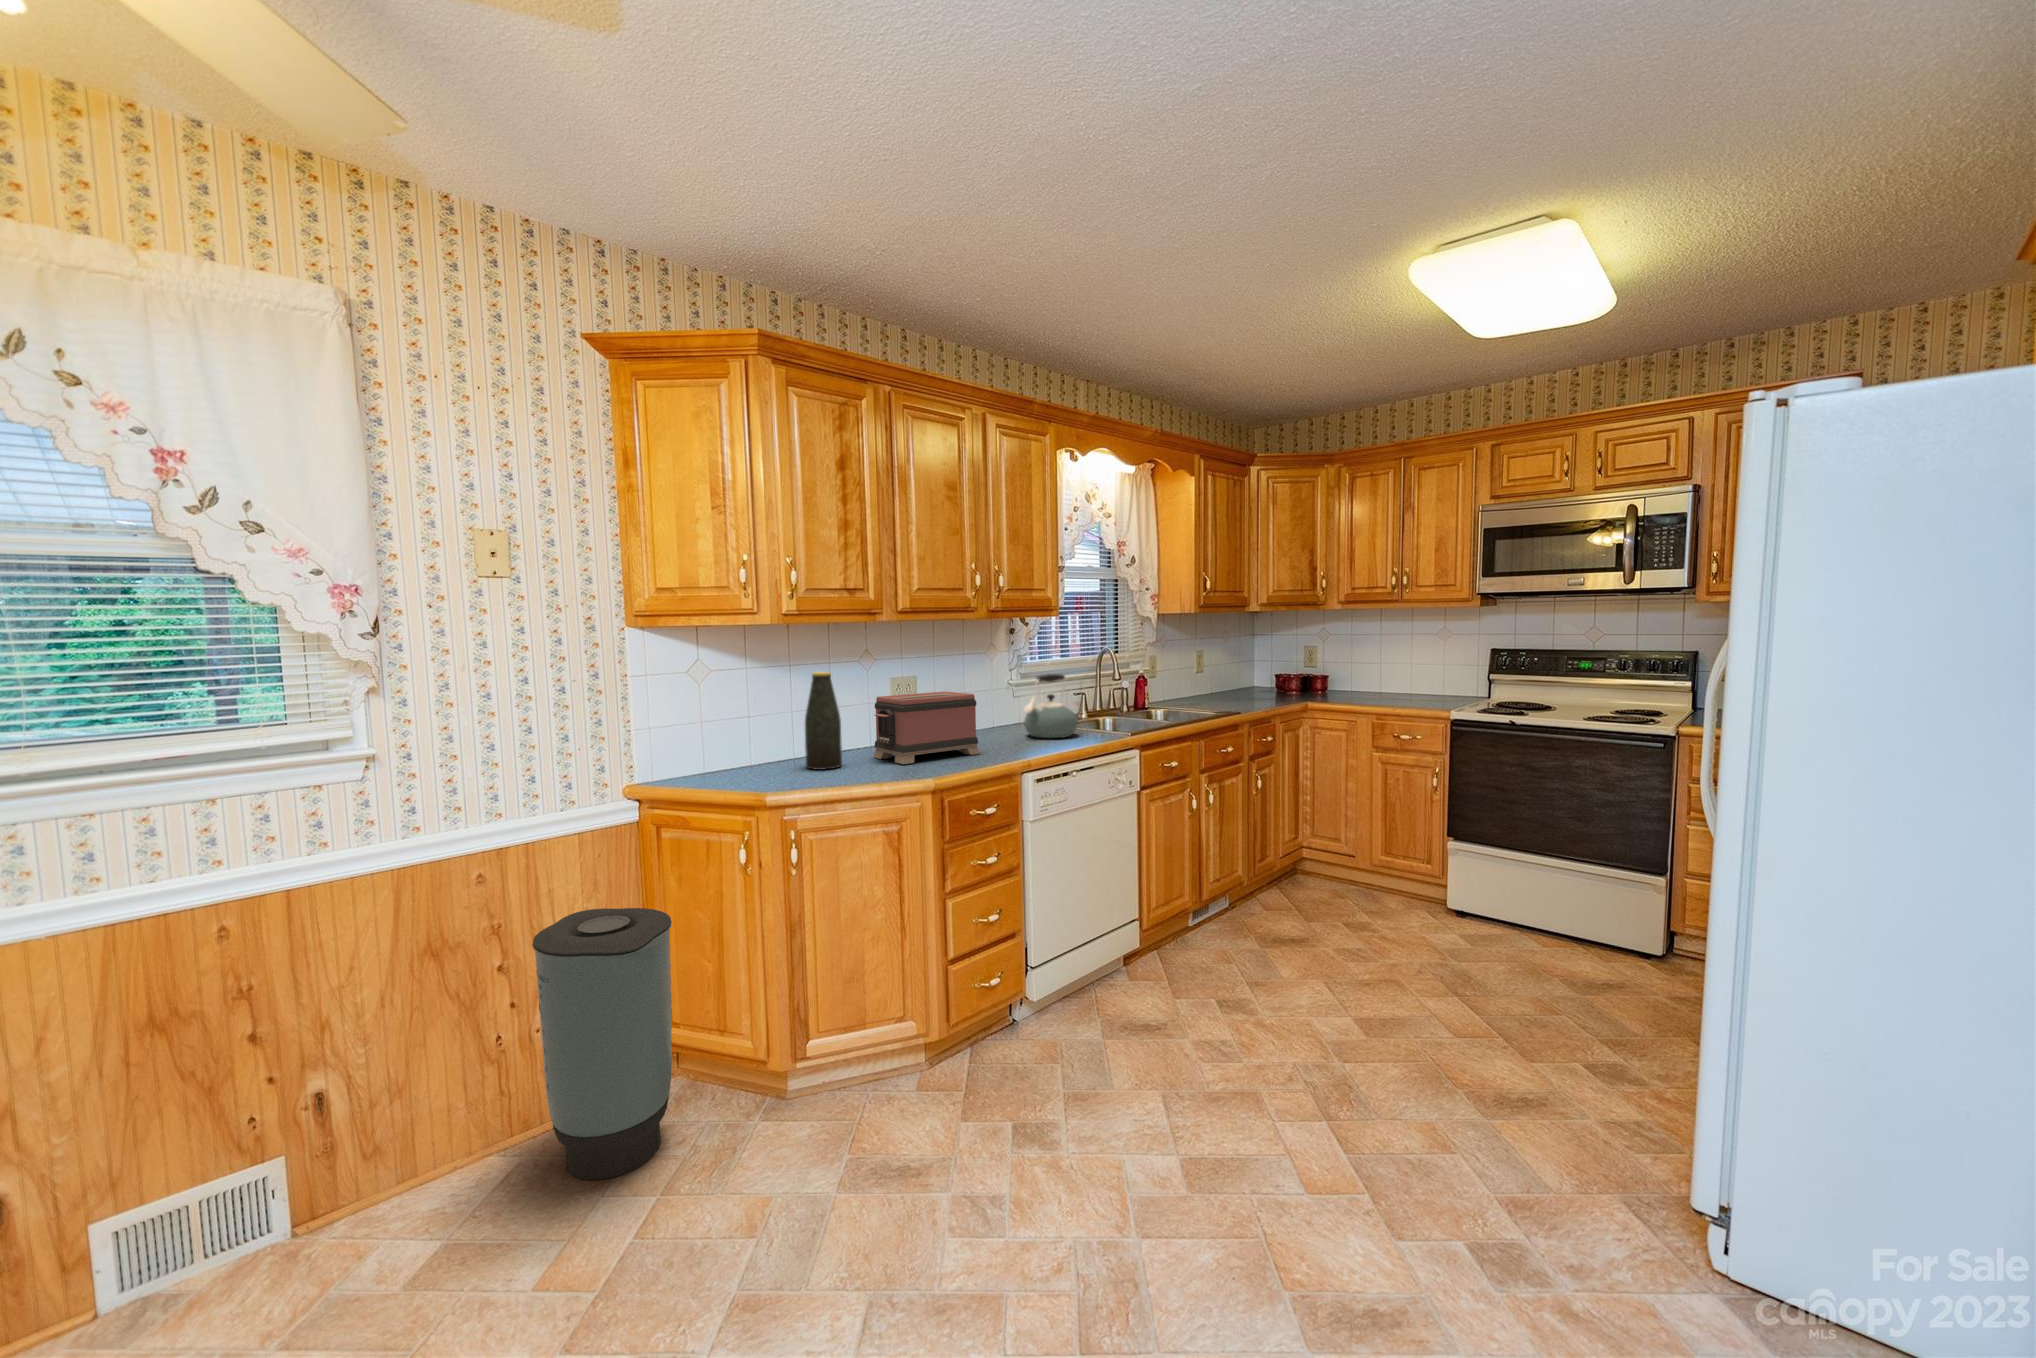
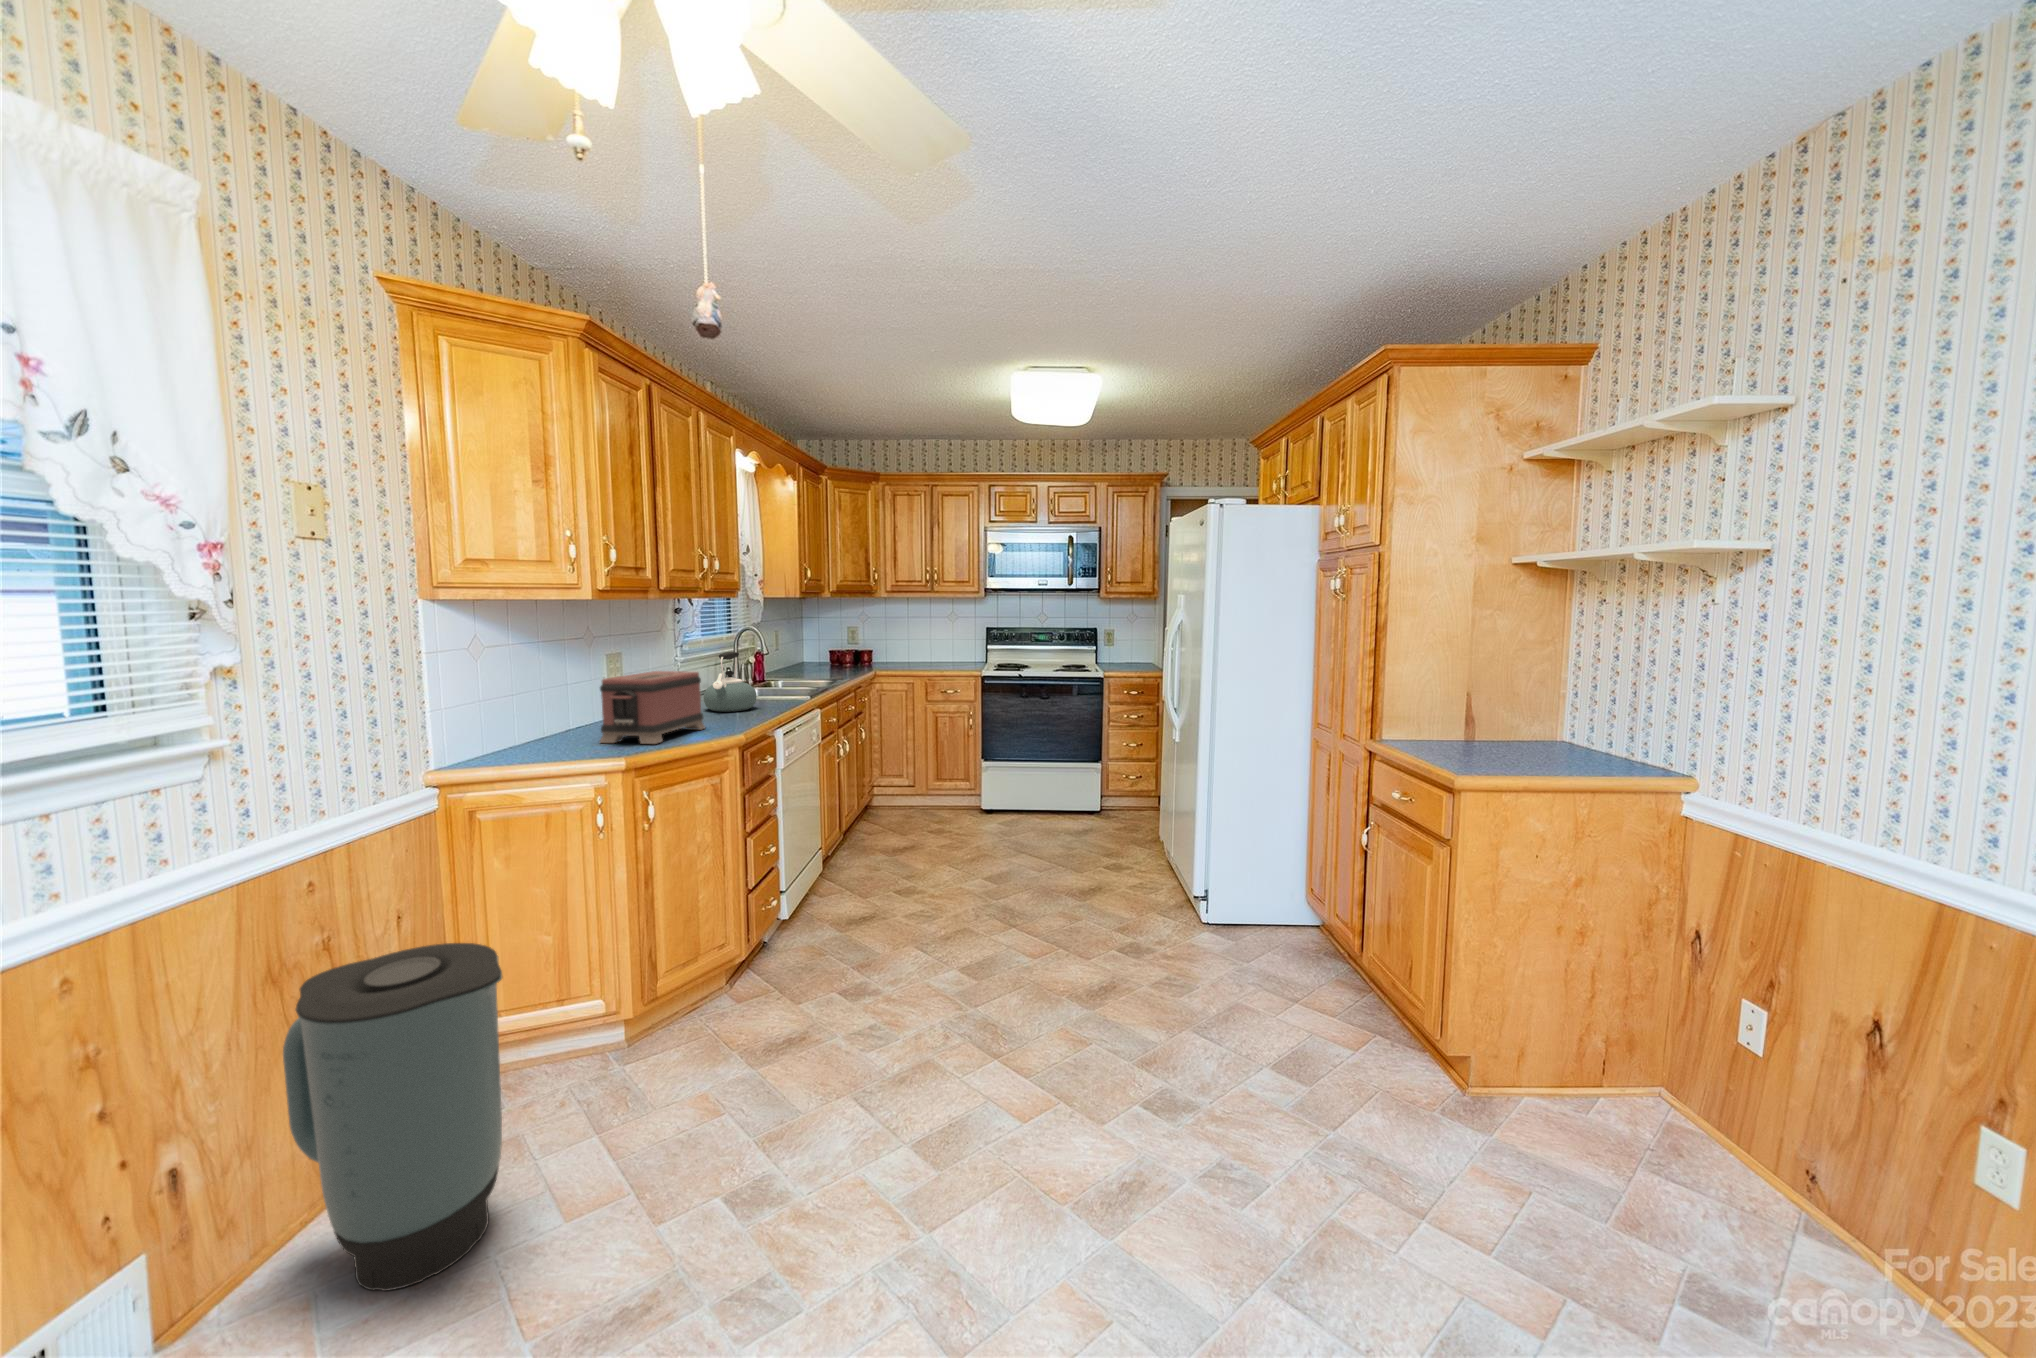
bottle: present [805,672,842,770] -> none [542,654,589,760]

